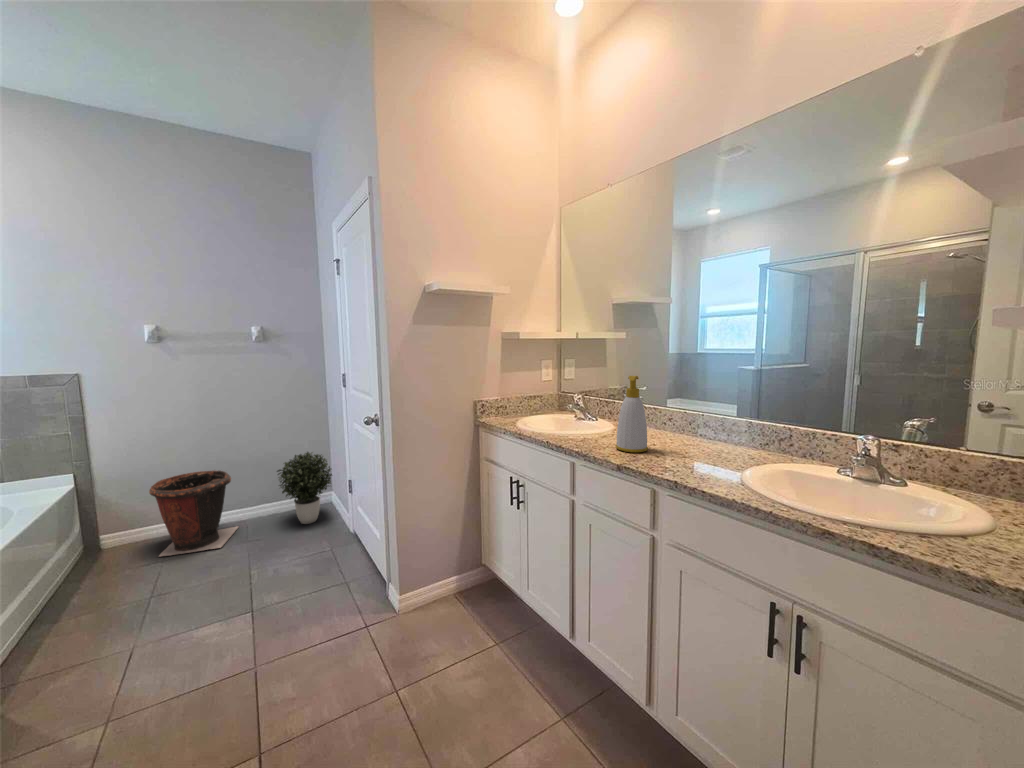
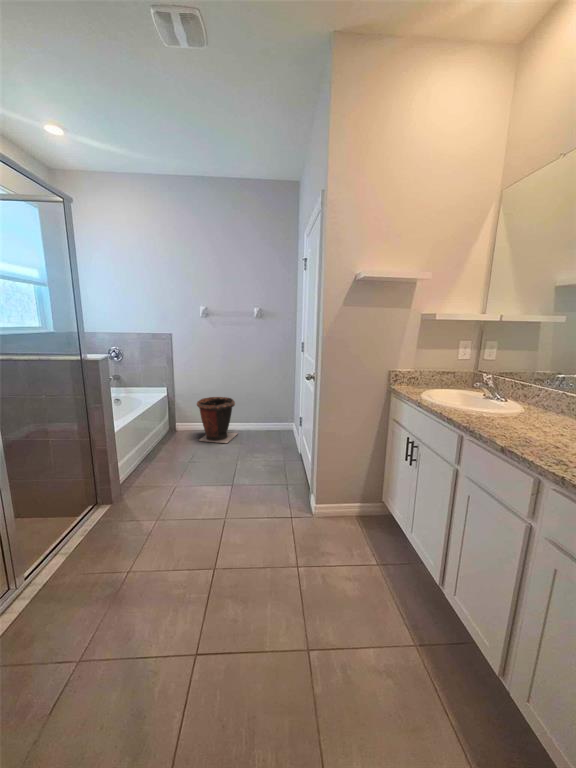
soap bottle: present [616,376,648,453] -> none [512,359,554,439]
potted plant: present [277,452,332,524] -> none [259,394,292,441]

